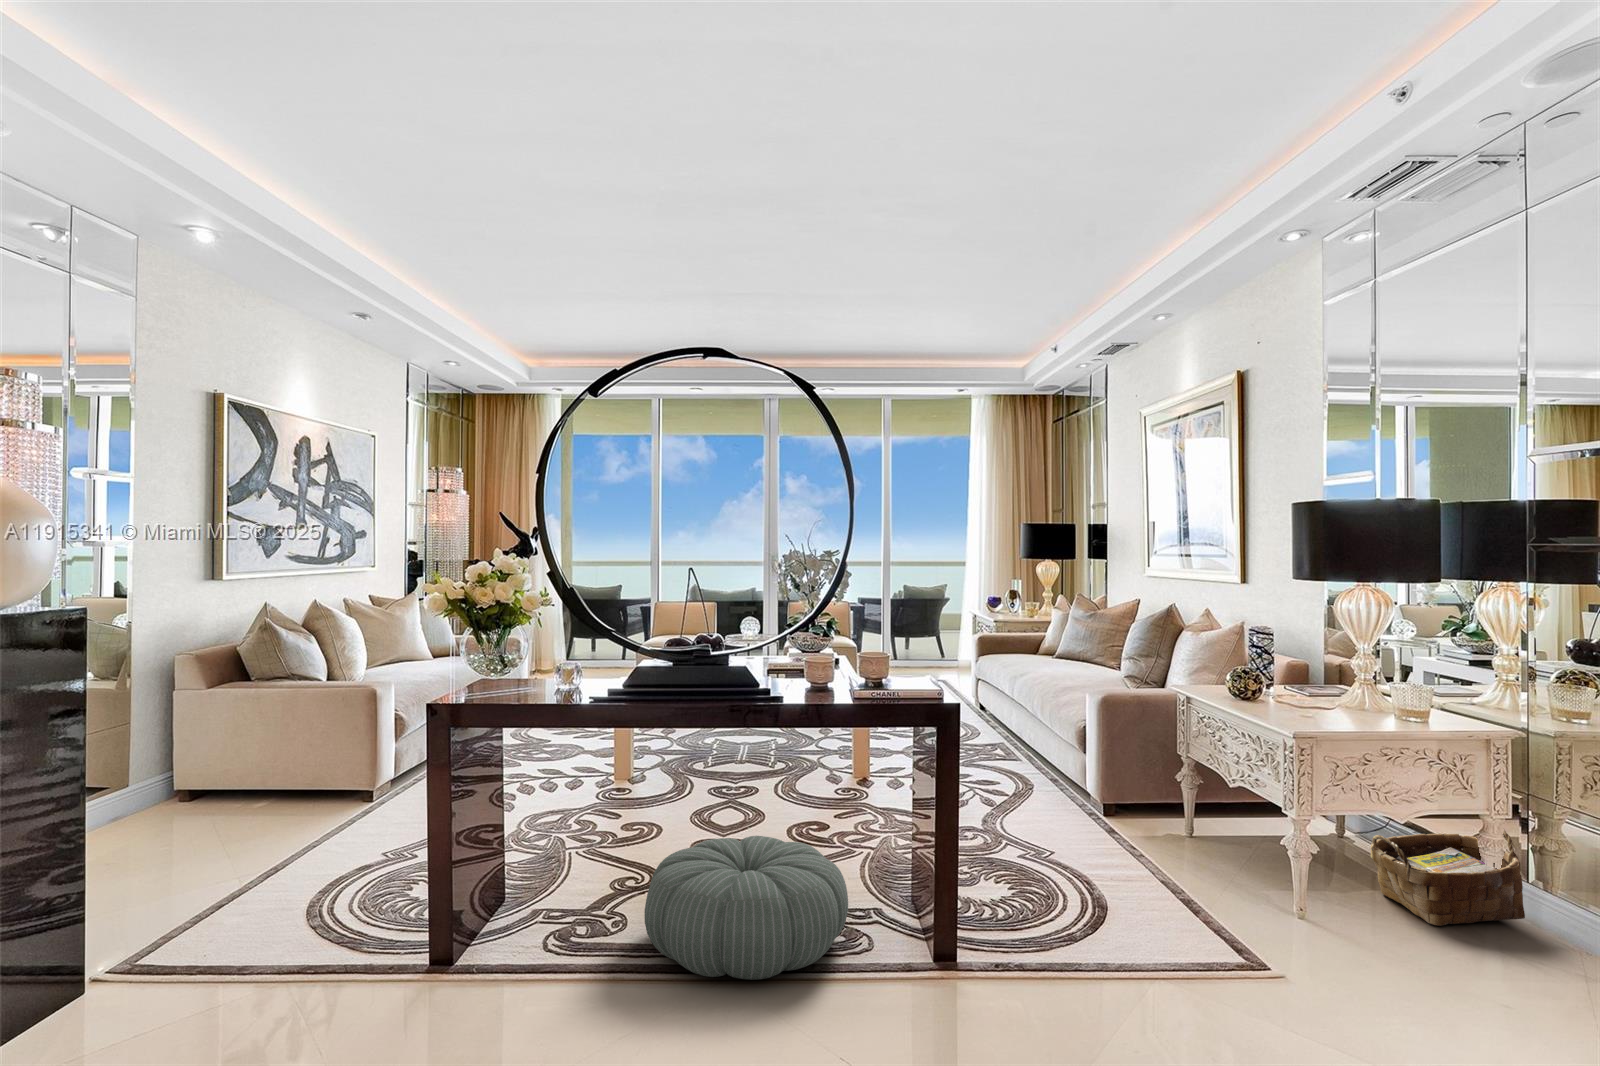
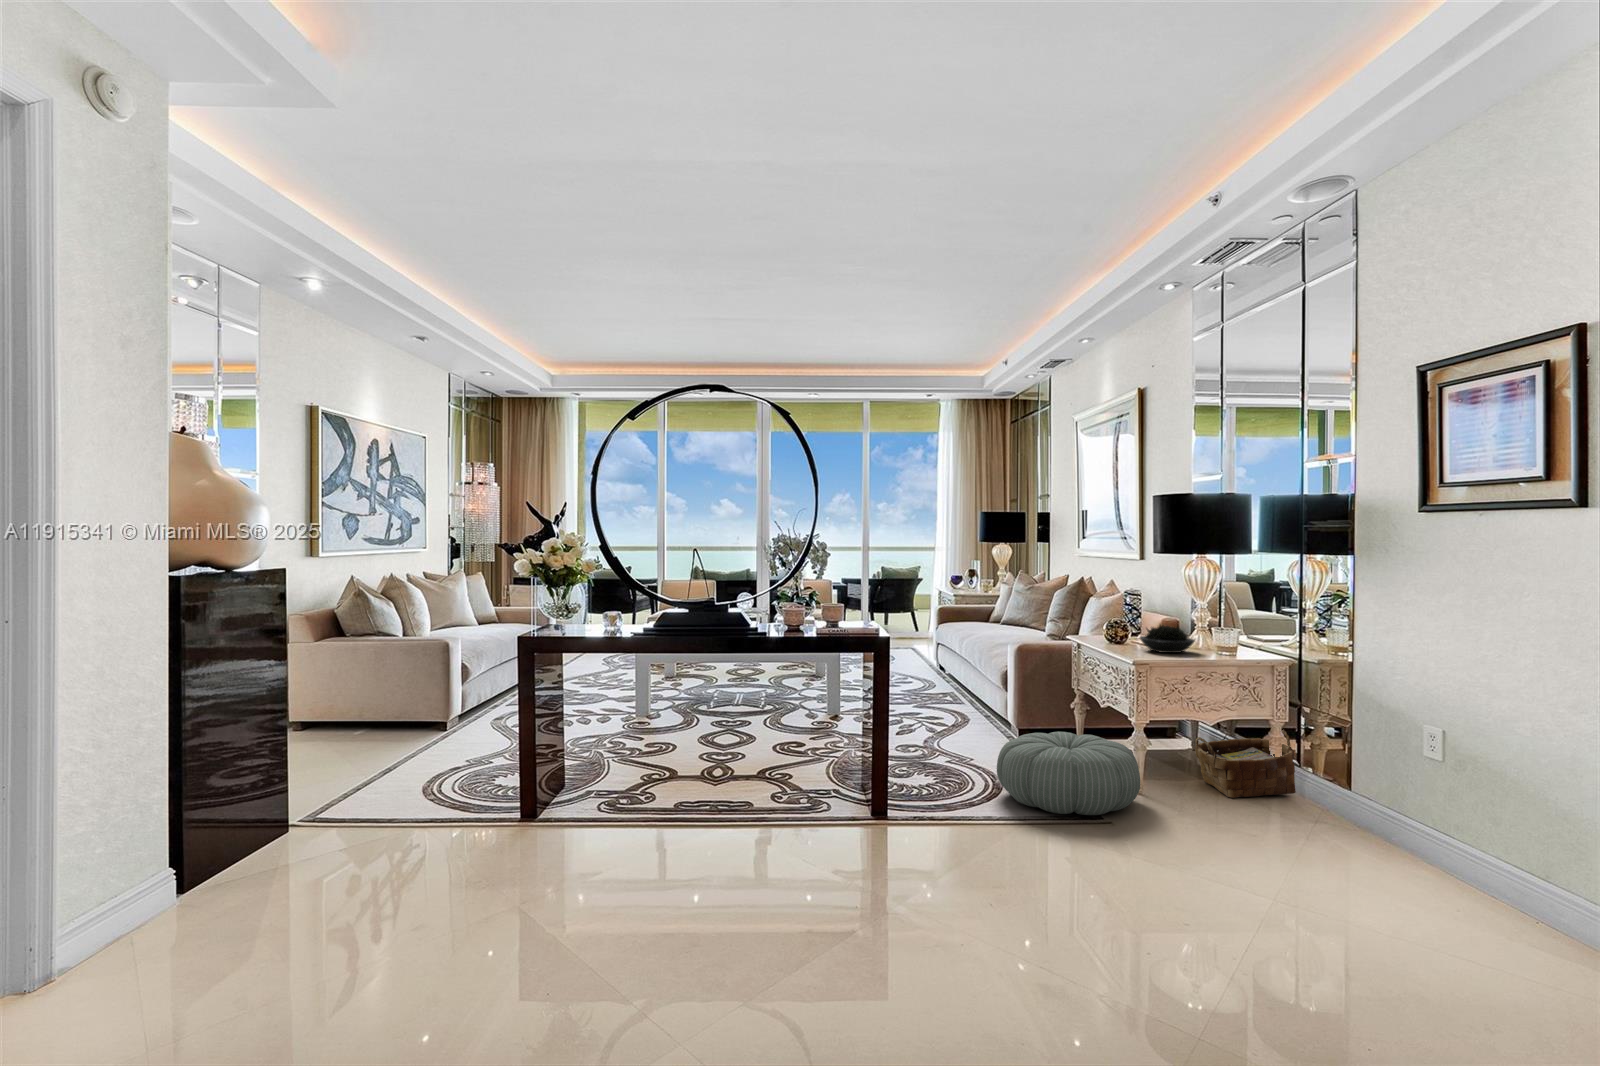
succulent plant: none [1284,675,1366,716] -> present [1140,625,1194,653]
pouf: present [644,836,848,980] -> present [997,732,1140,815]

